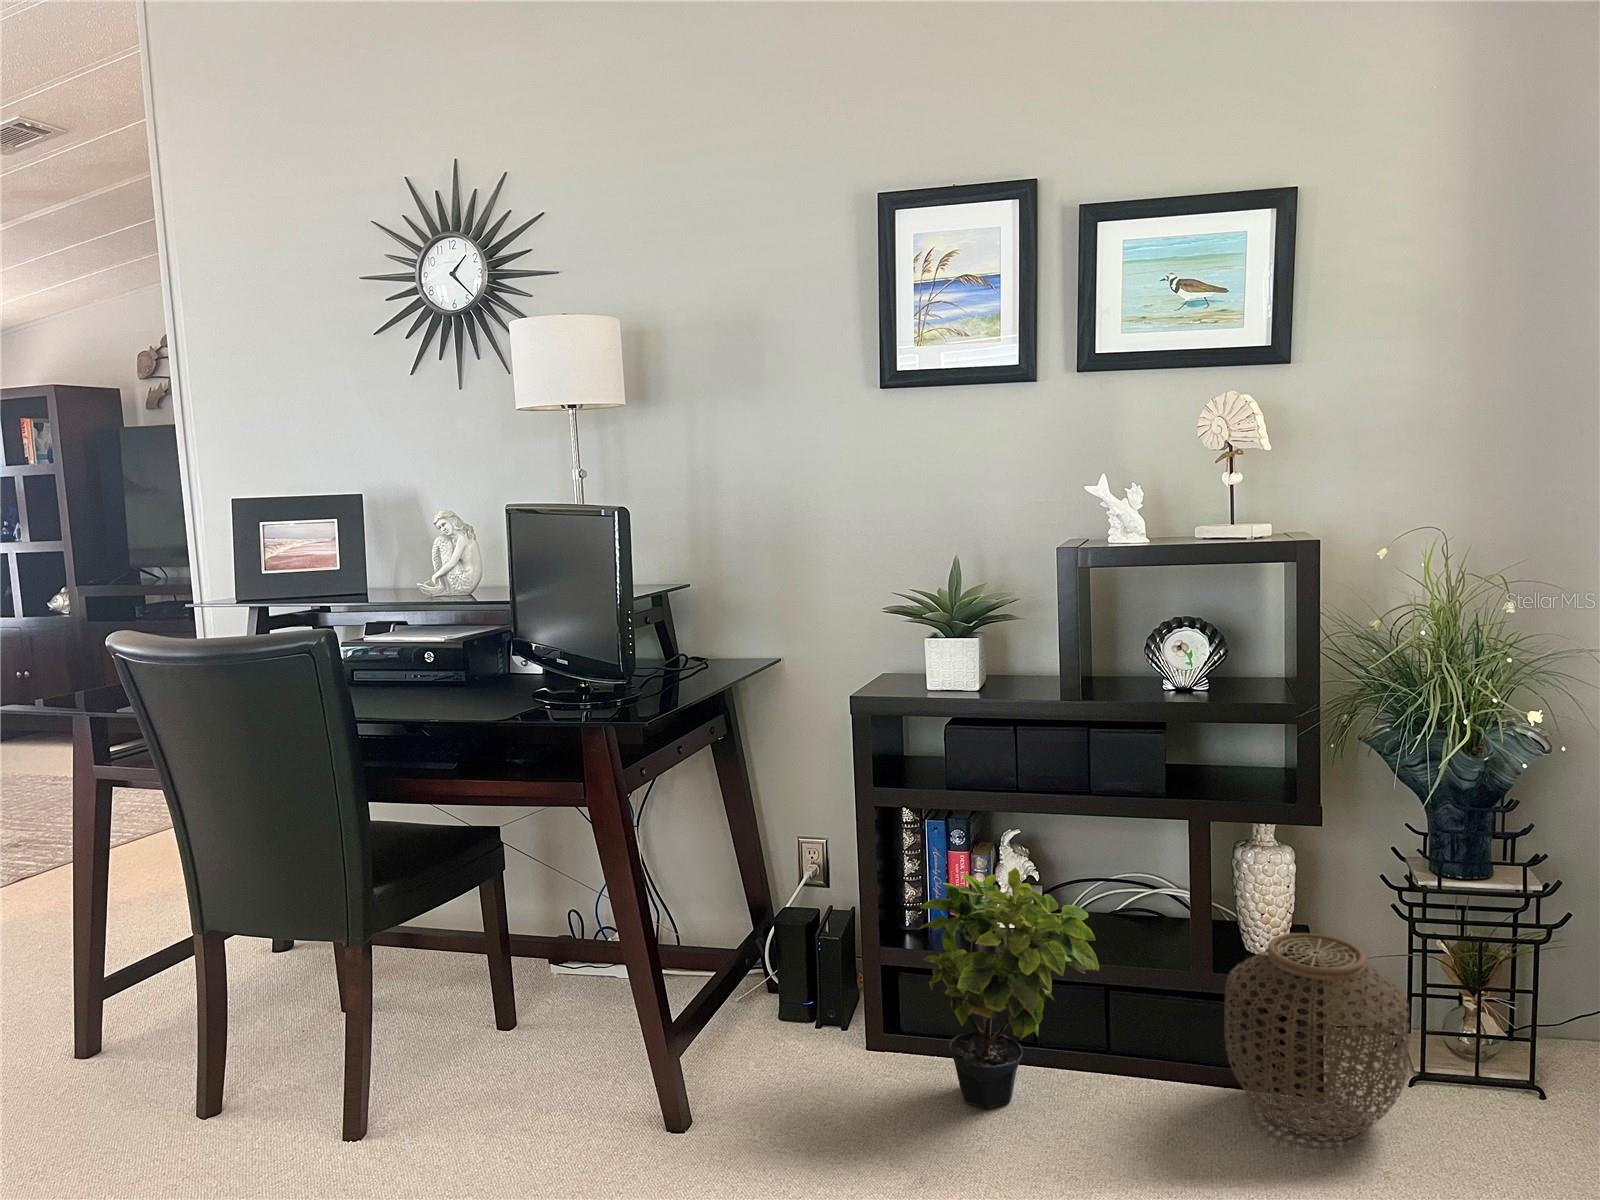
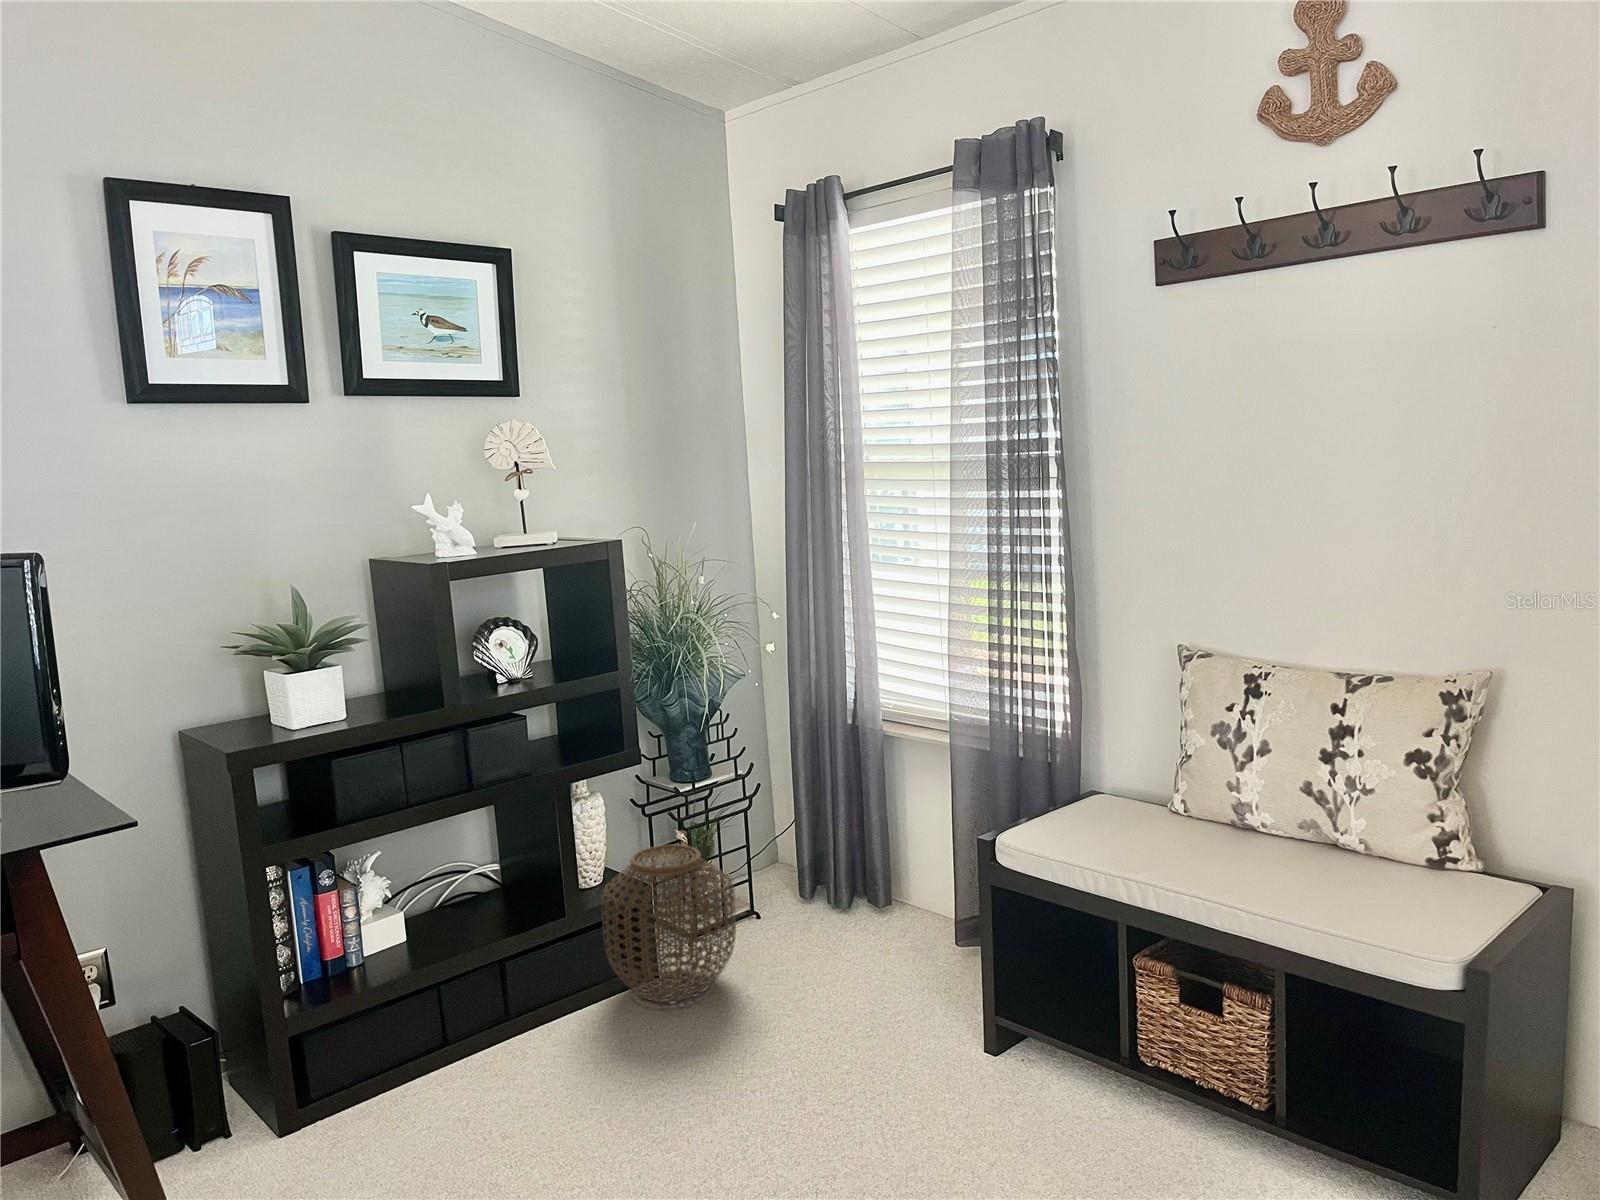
potted plant: present [917,867,1099,1108] -> none [371,872,562,1118]

